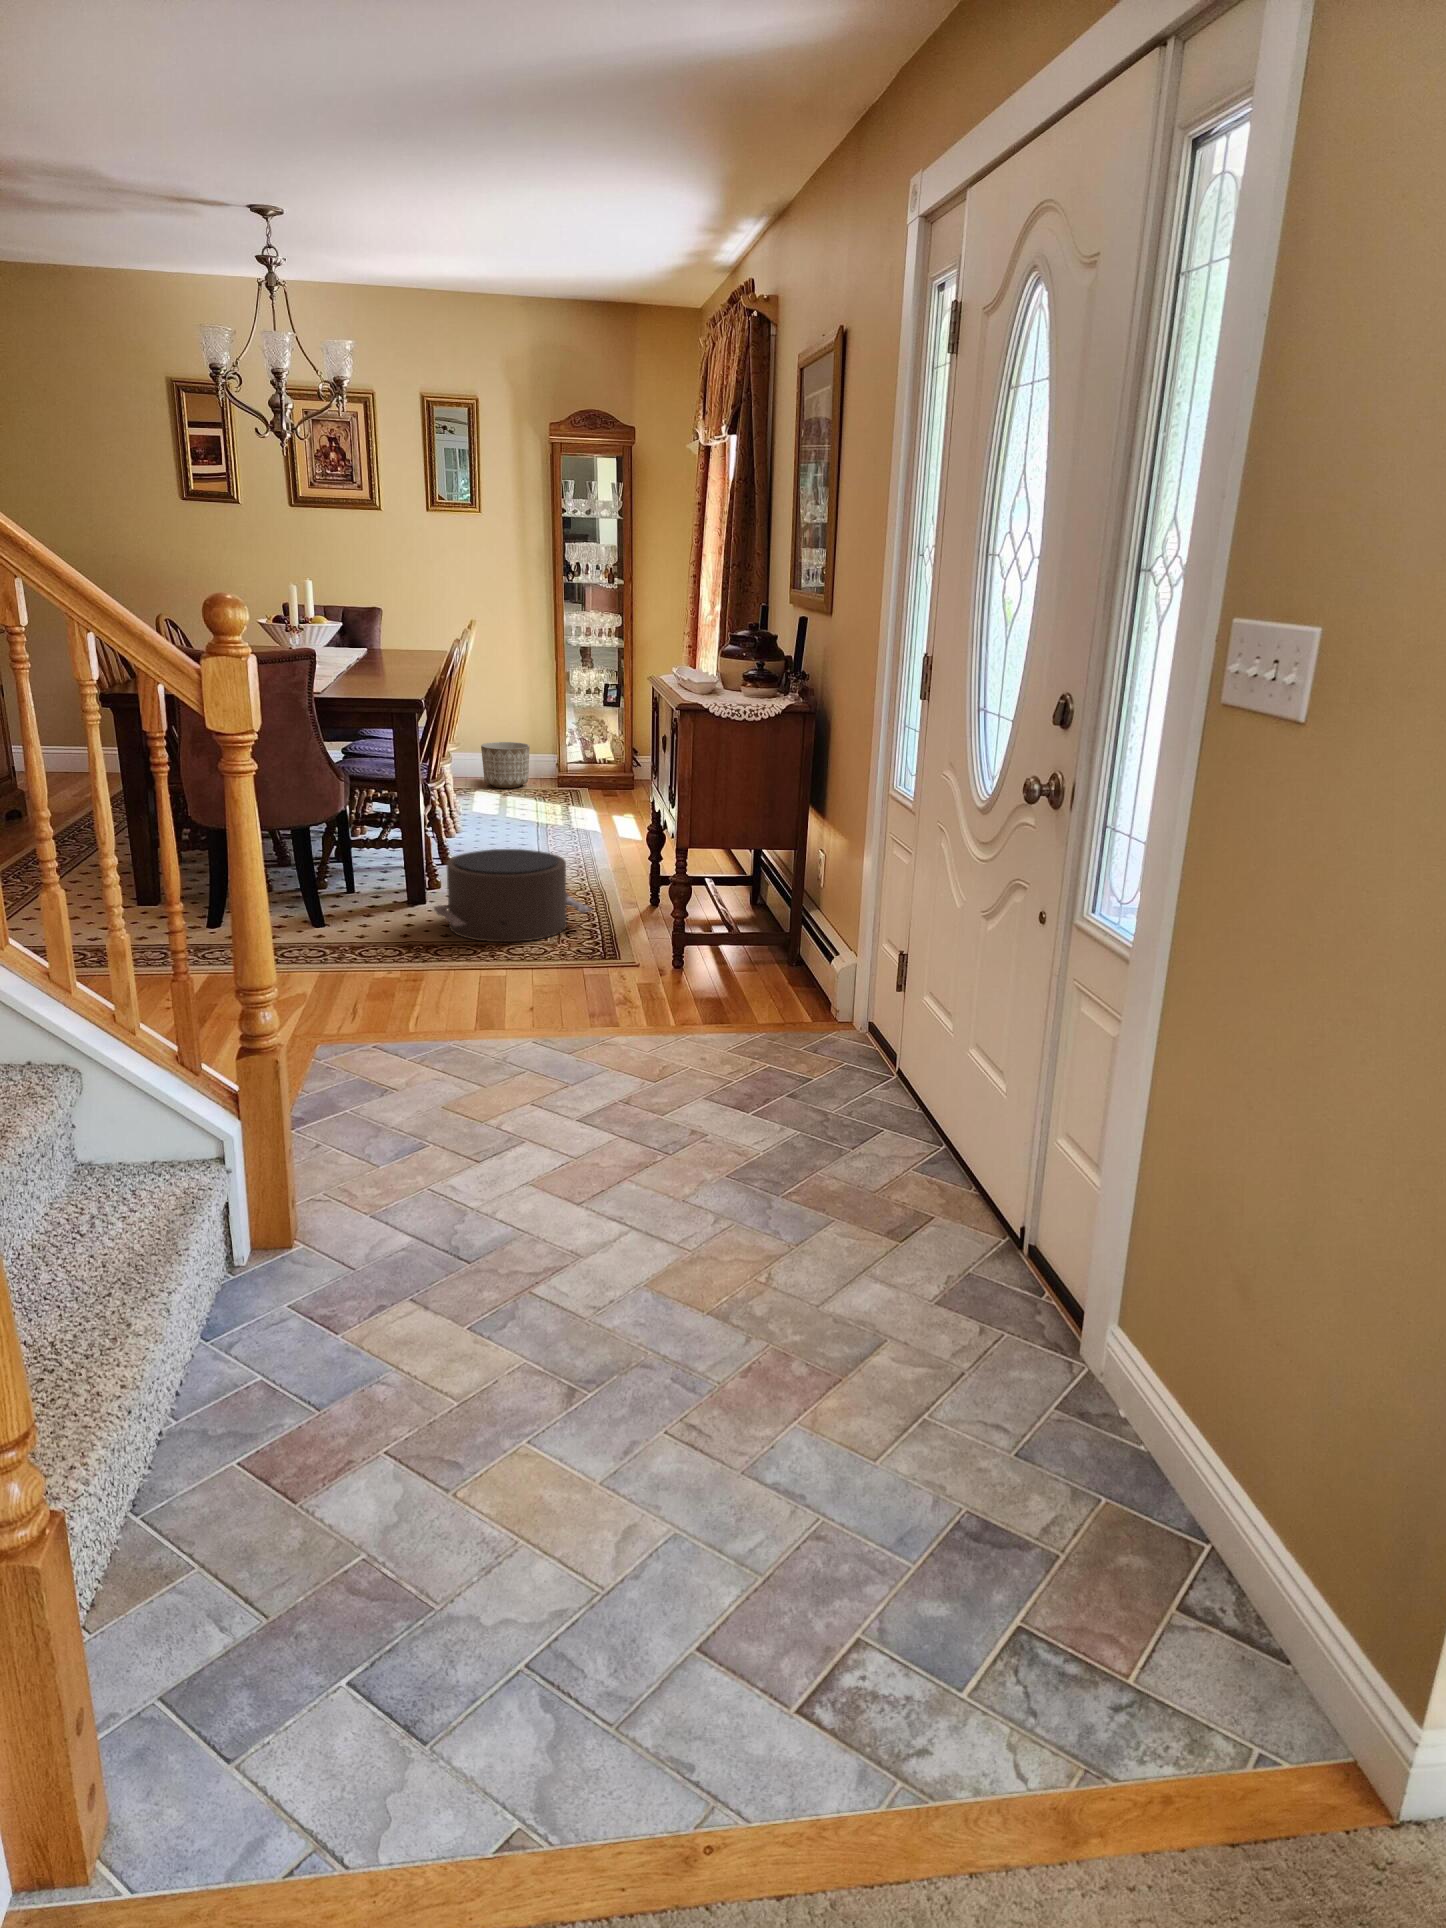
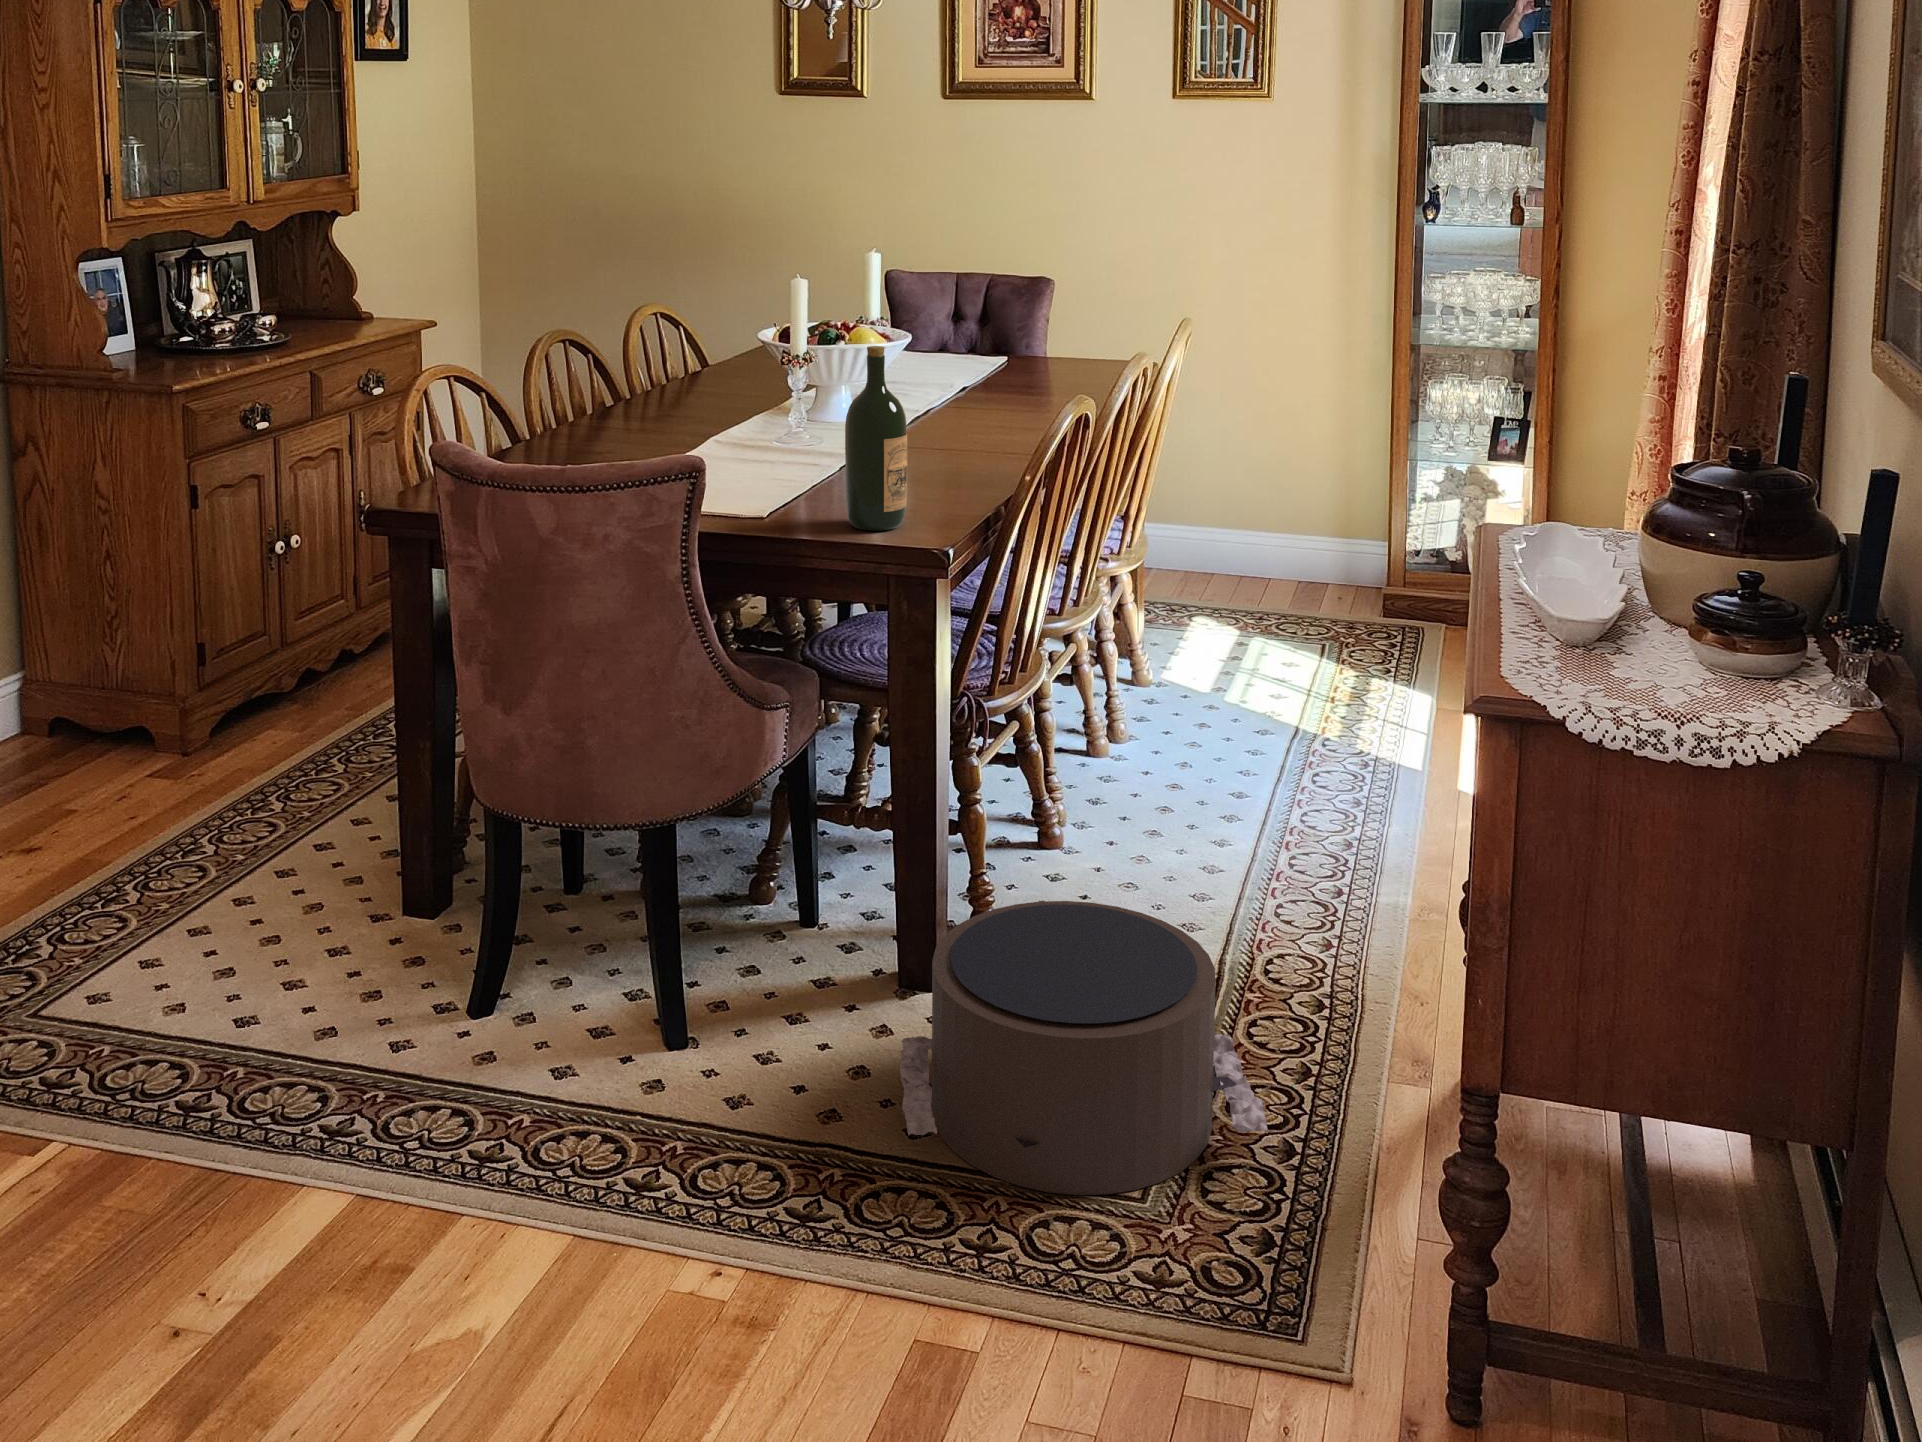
wine bottle: none [365,603,397,693] -> present [845,346,907,531]
planter: present [481,742,530,788] -> none [1238,506,1331,599]

